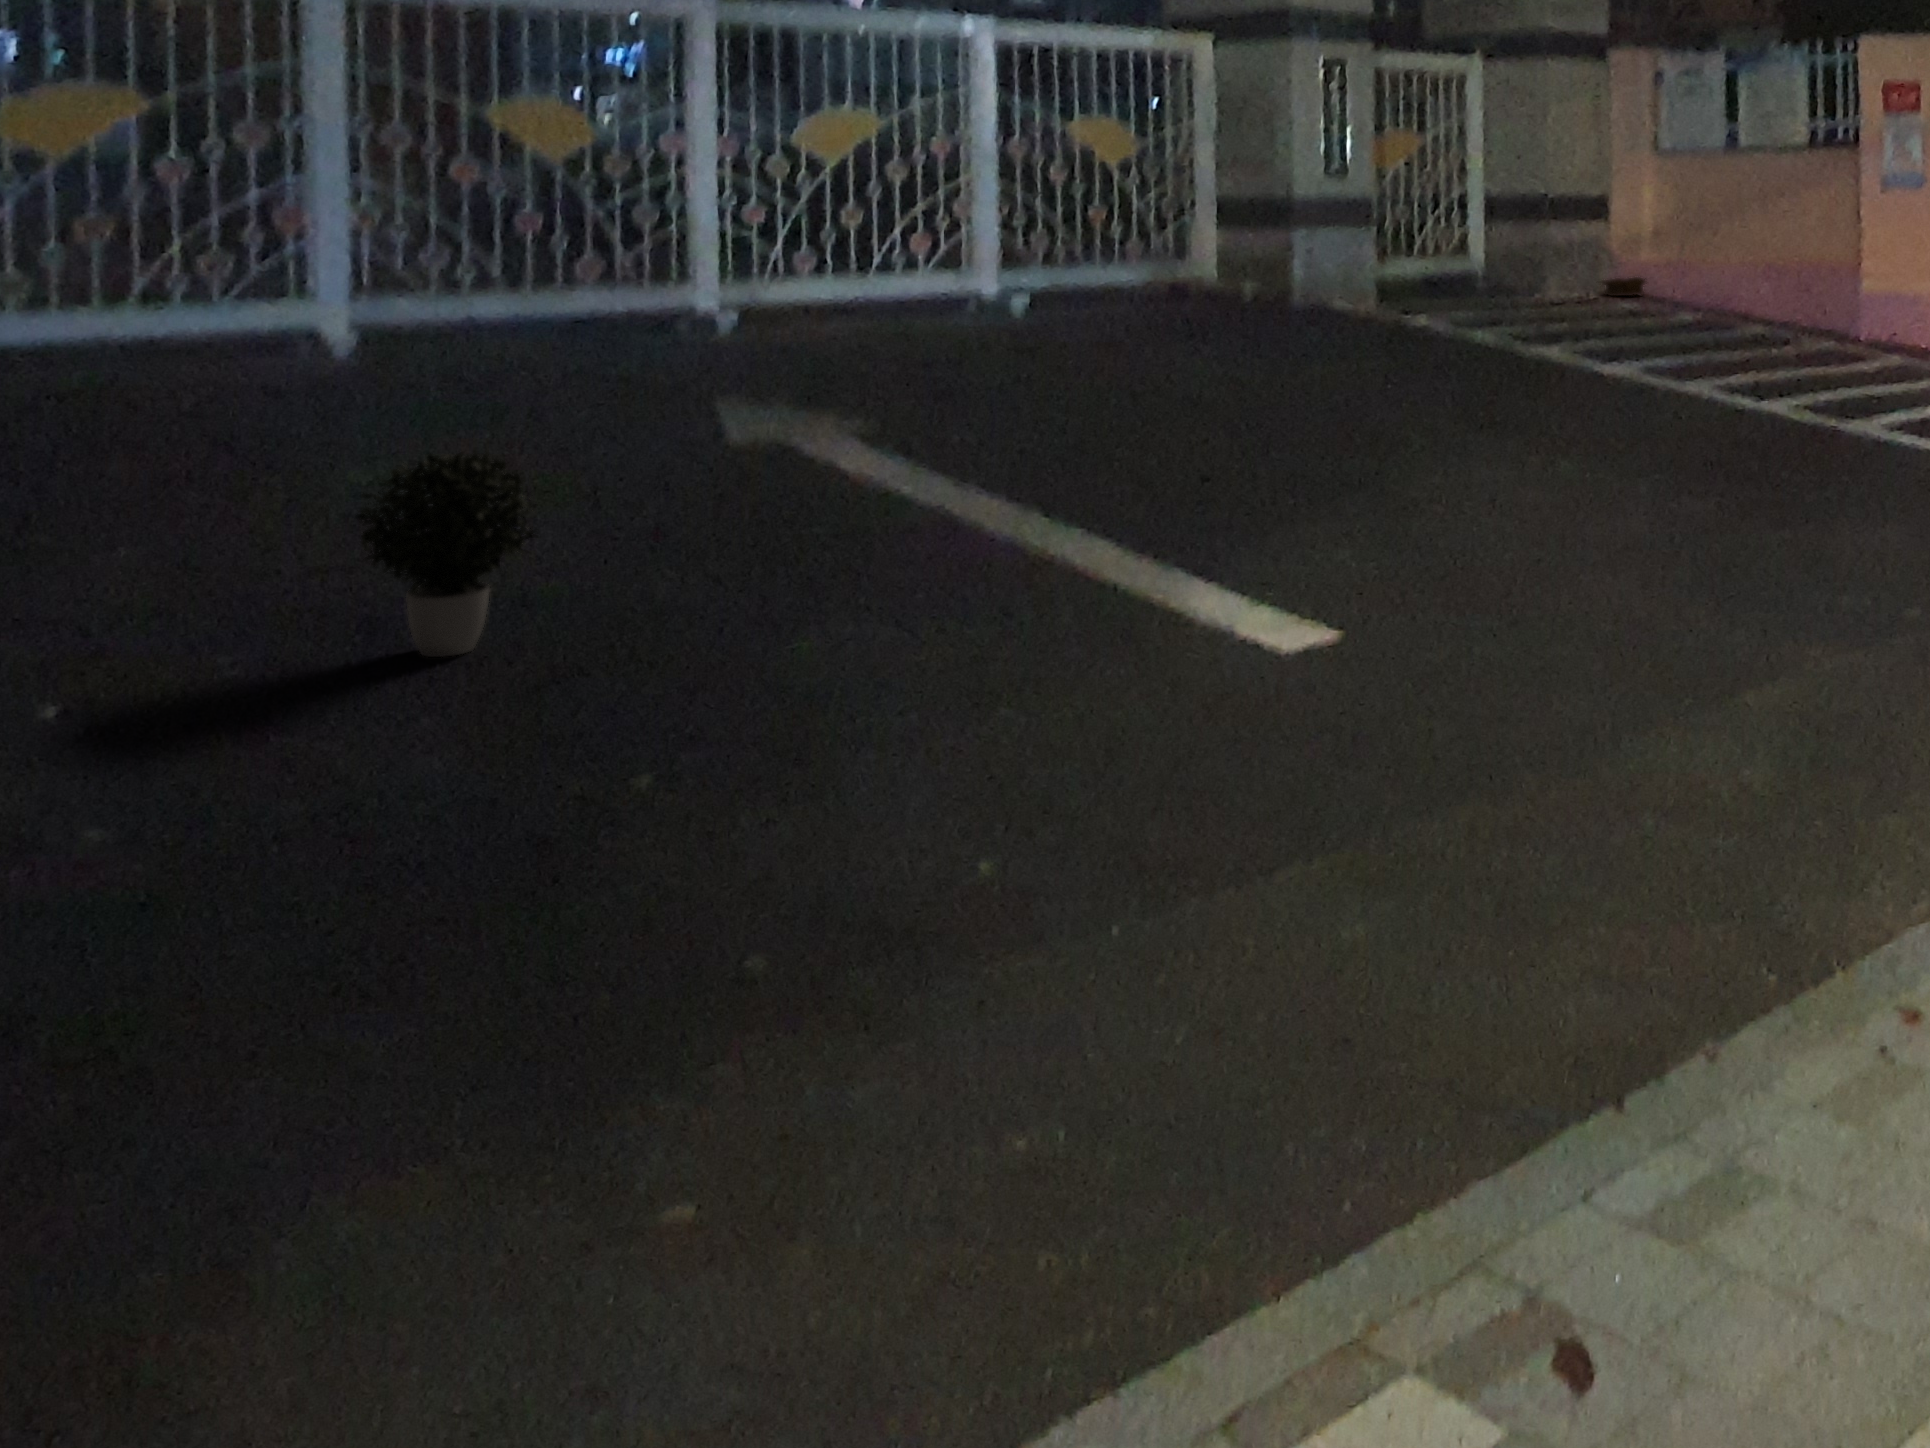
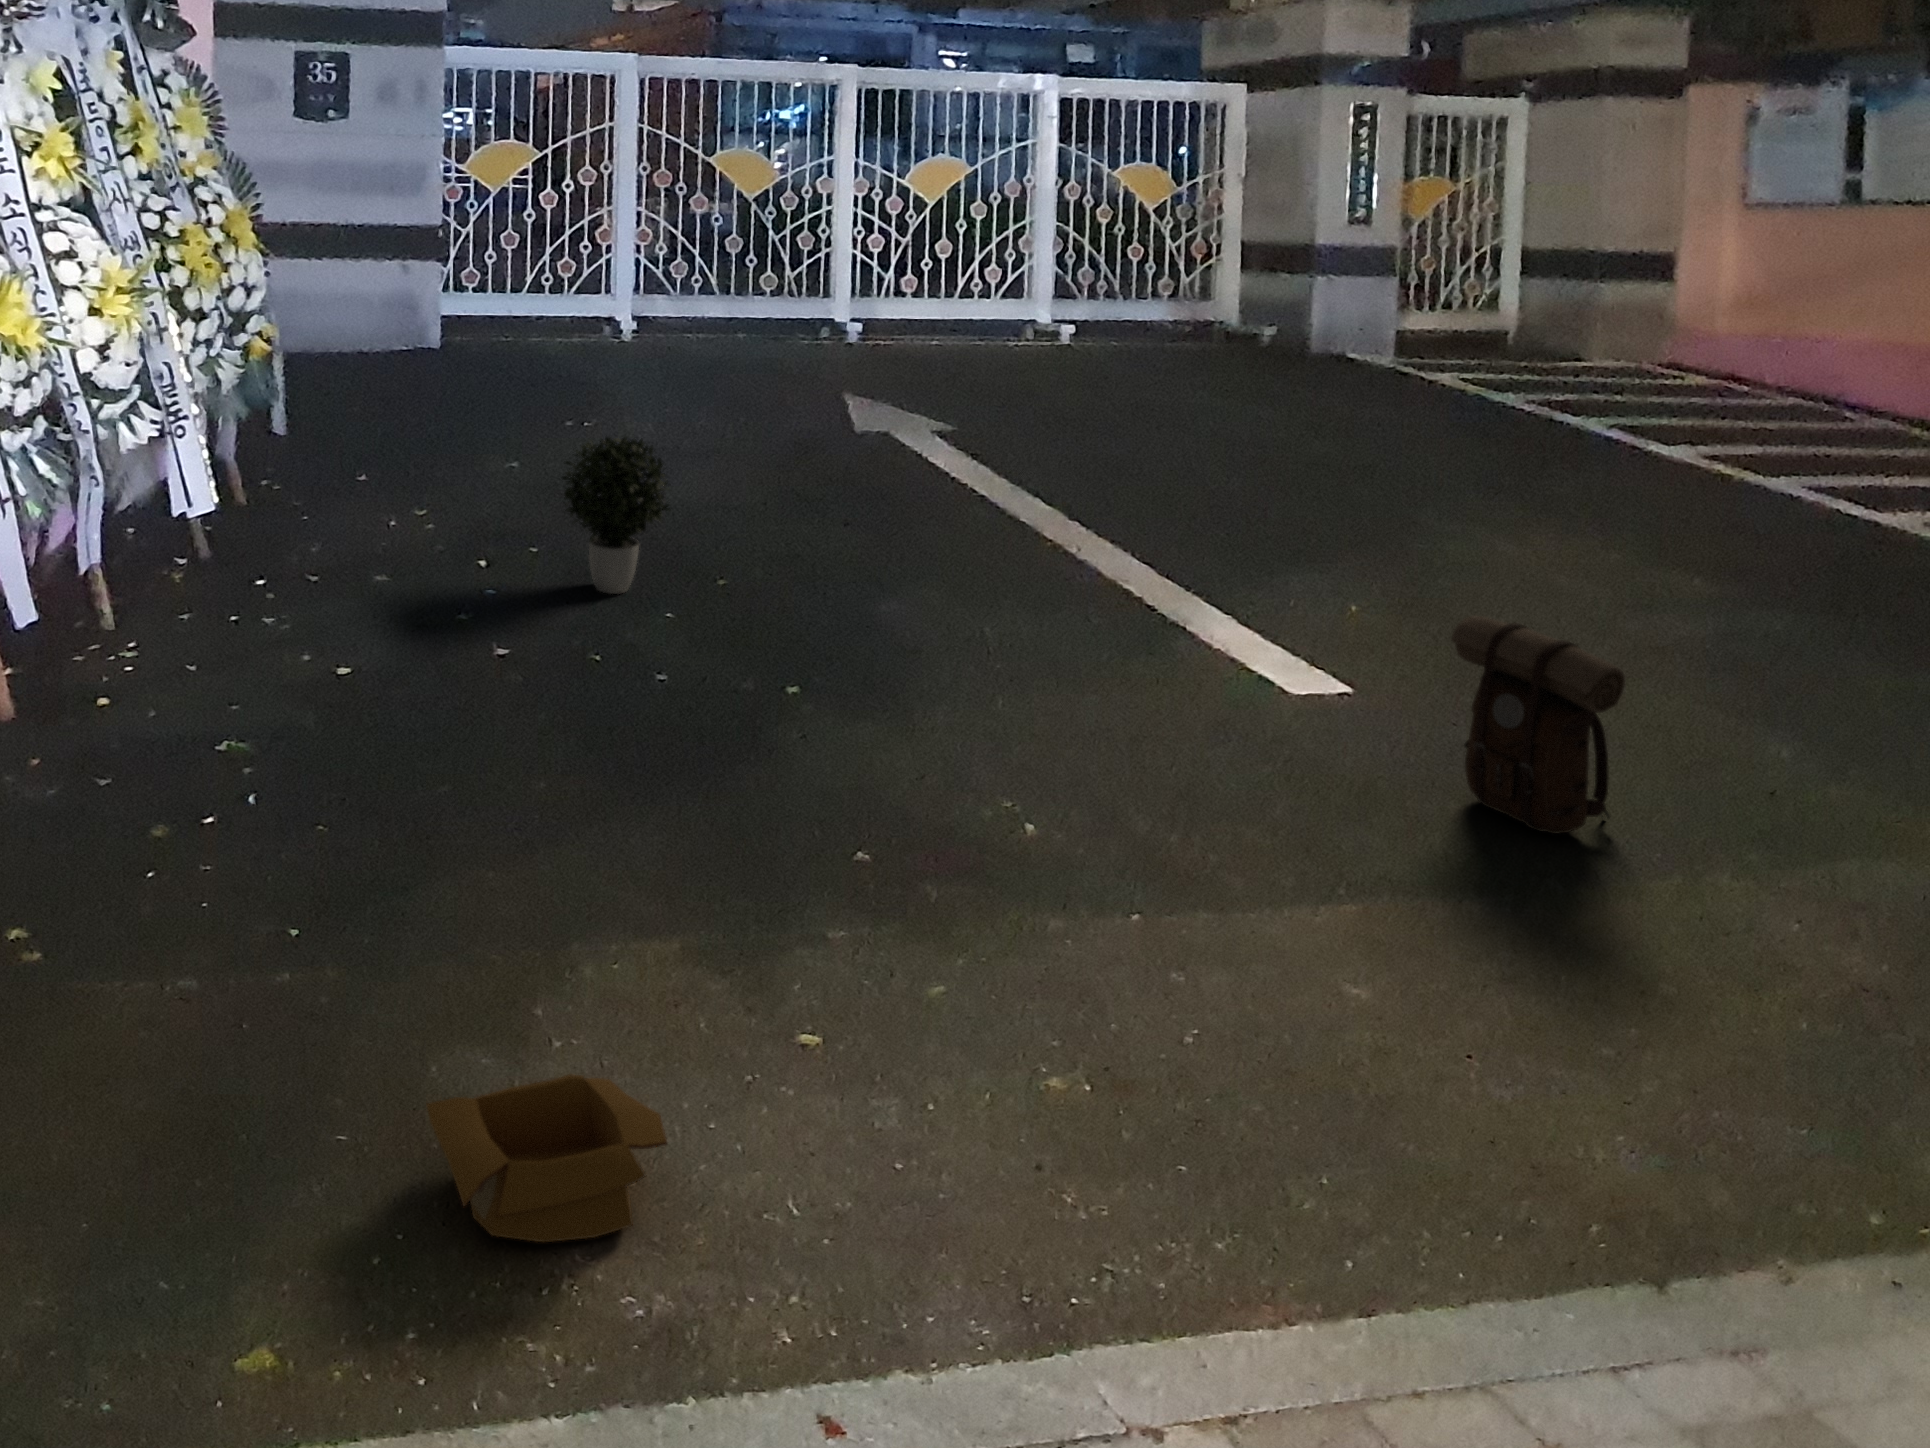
cardboard box: present [1601,277,1646,296] -> present [427,1074,667,1242]
backpack: none [1441,502,1575,675] -> present [1451,616,1625,834]

